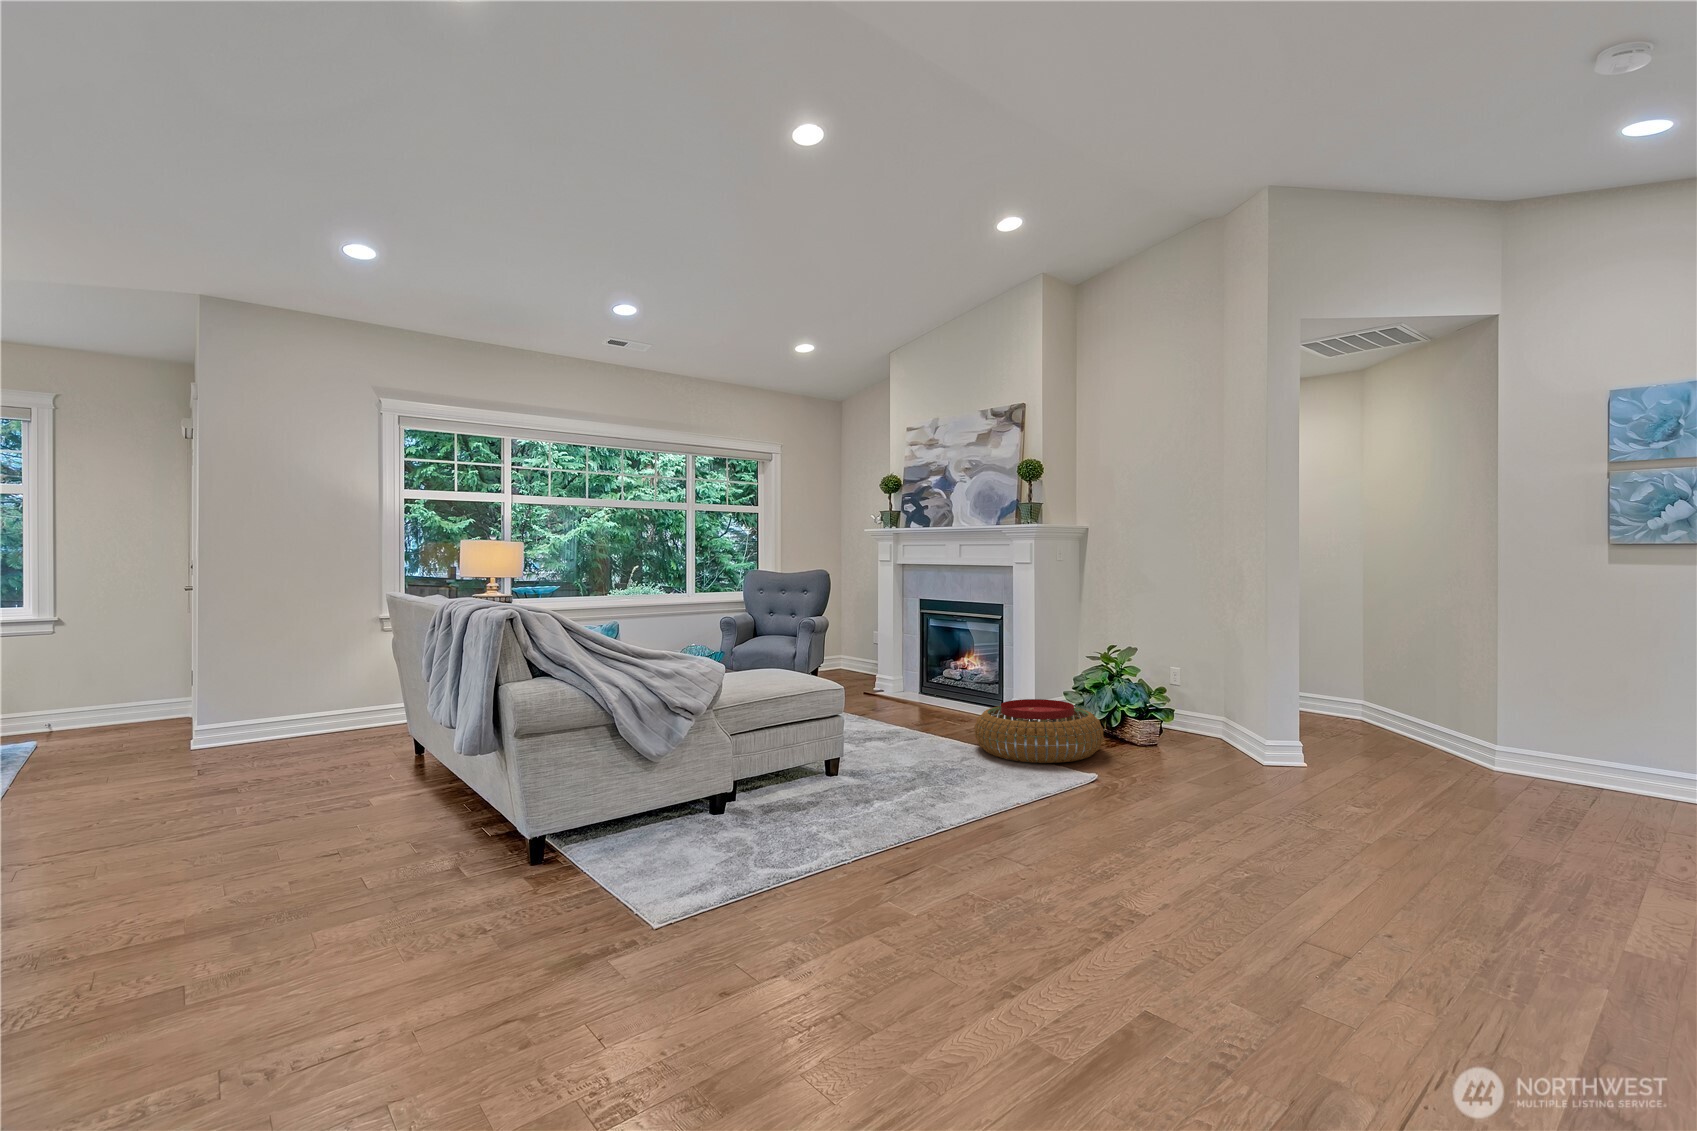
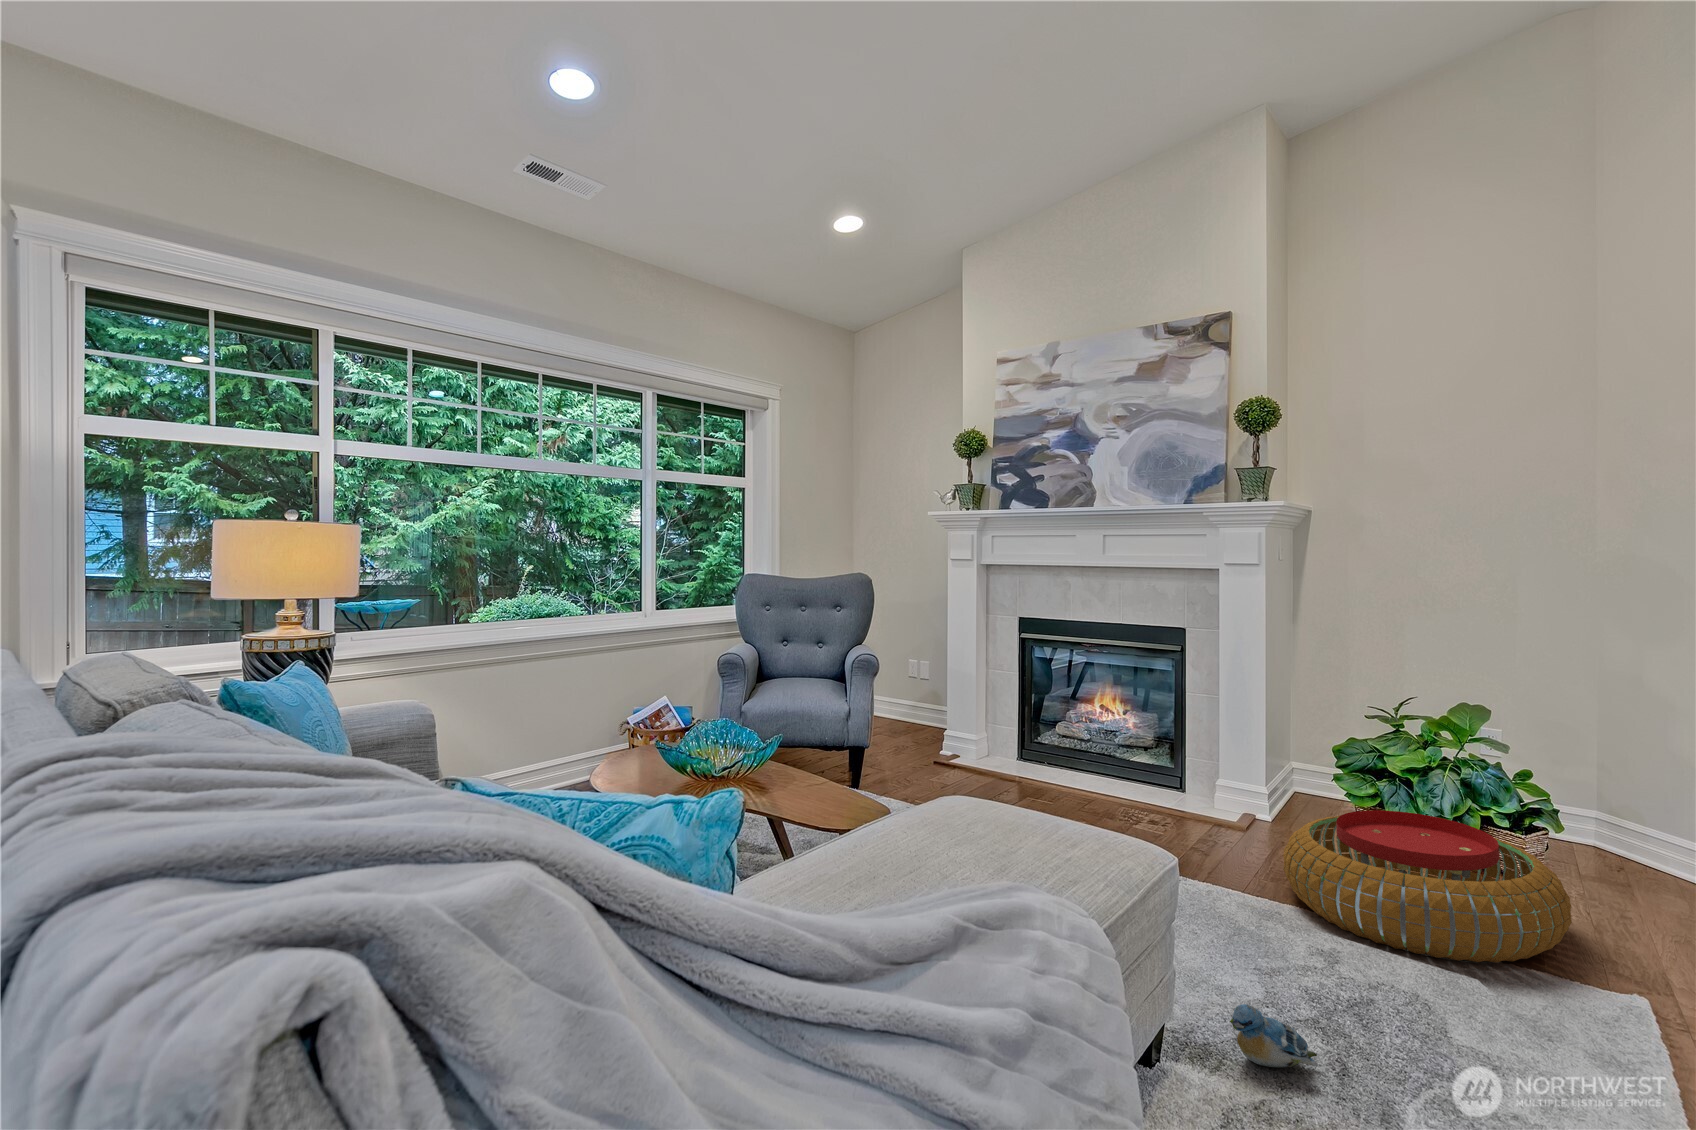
plush toy: none [854,749,888,775] -> present [1230,1004,1318,1068]

